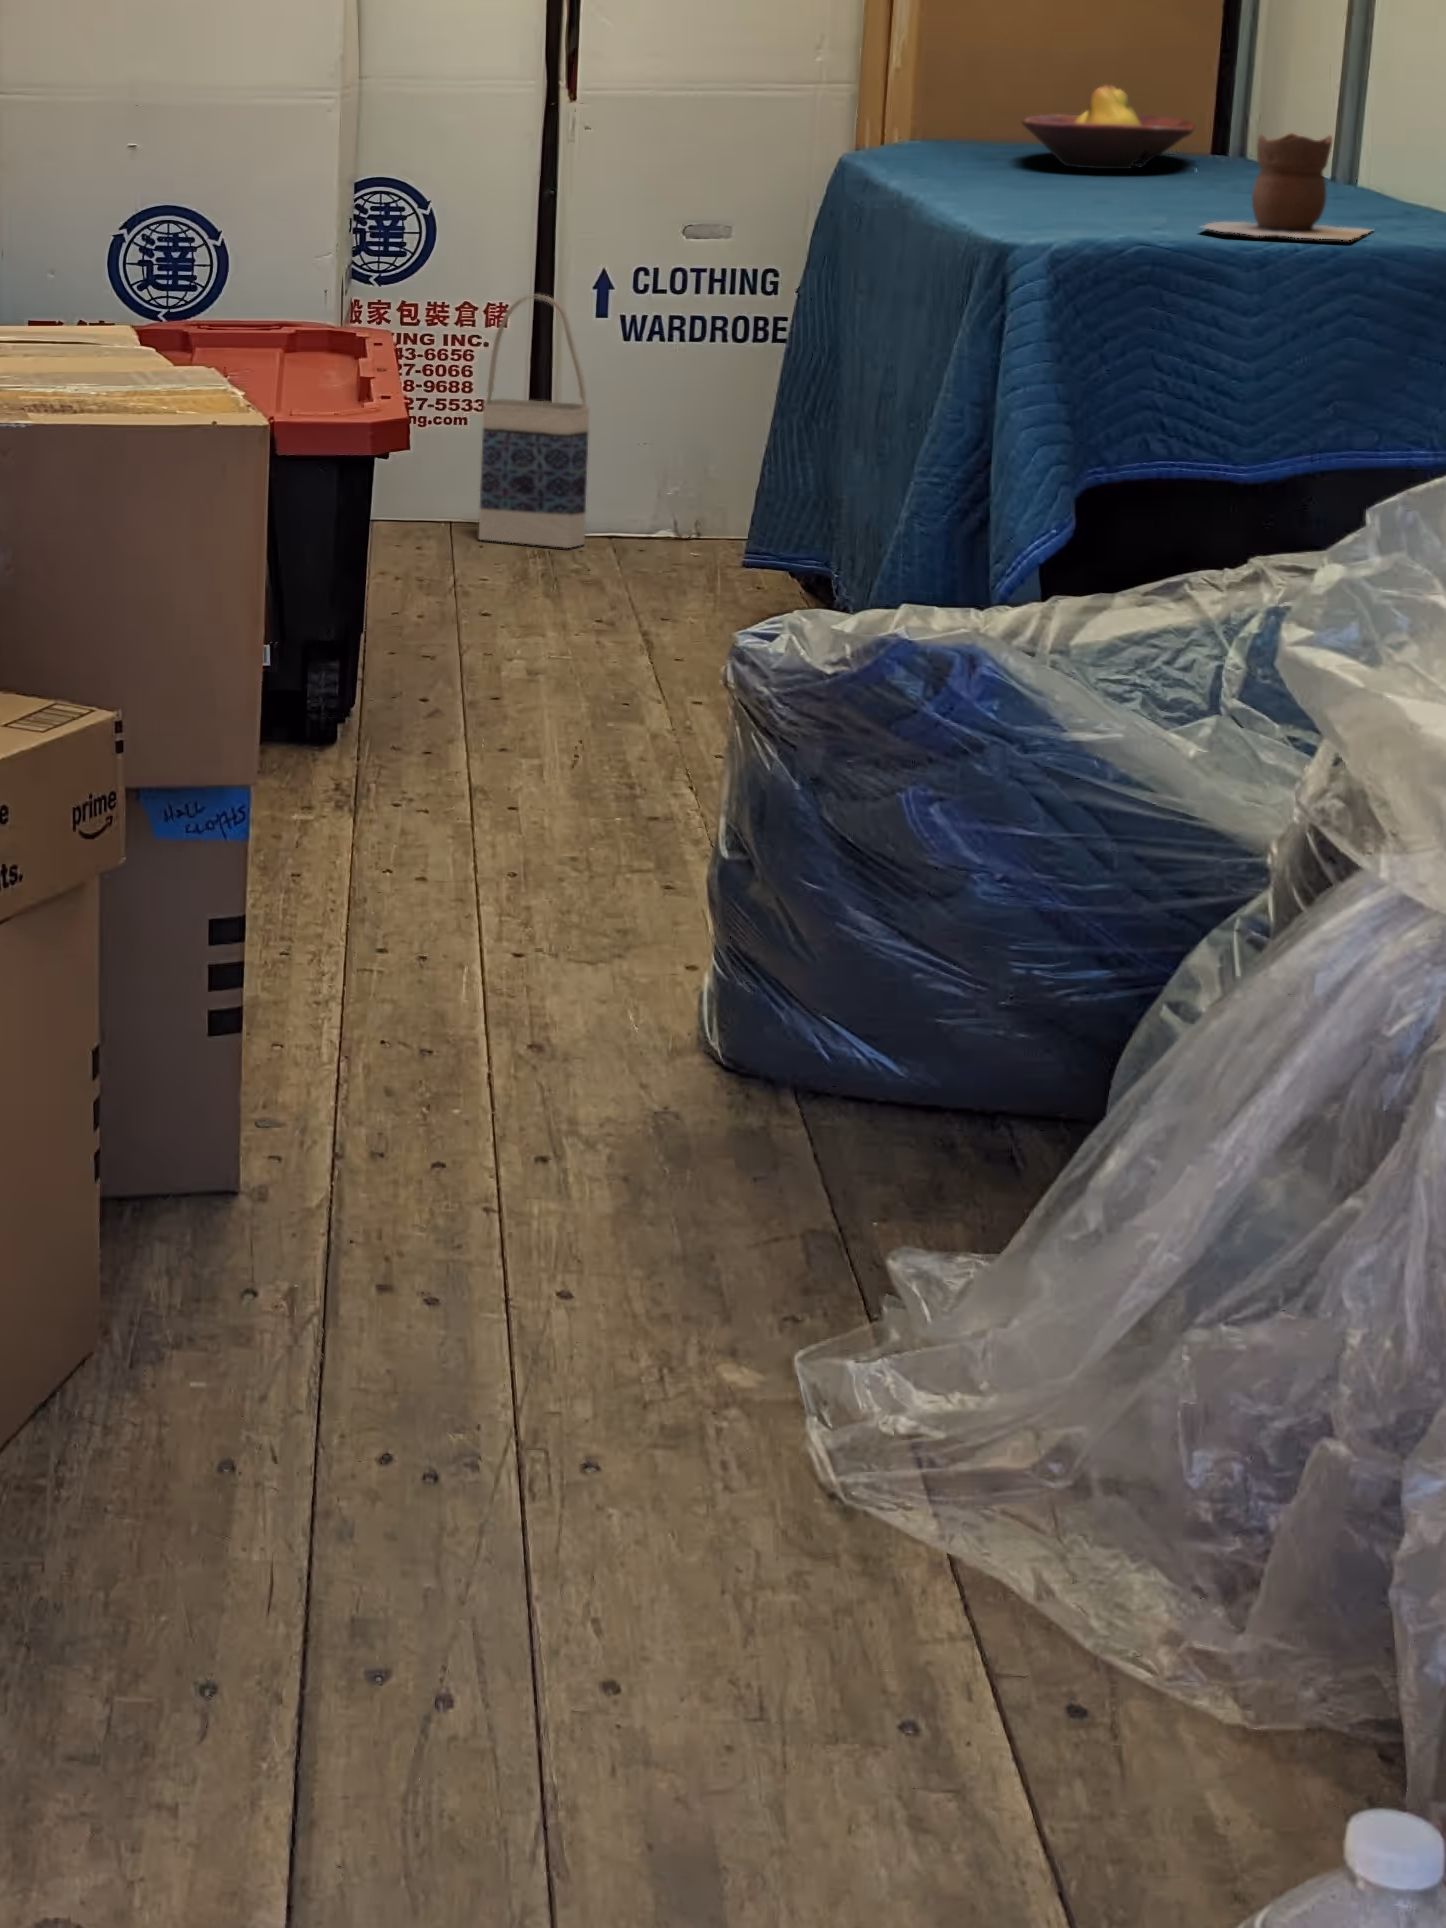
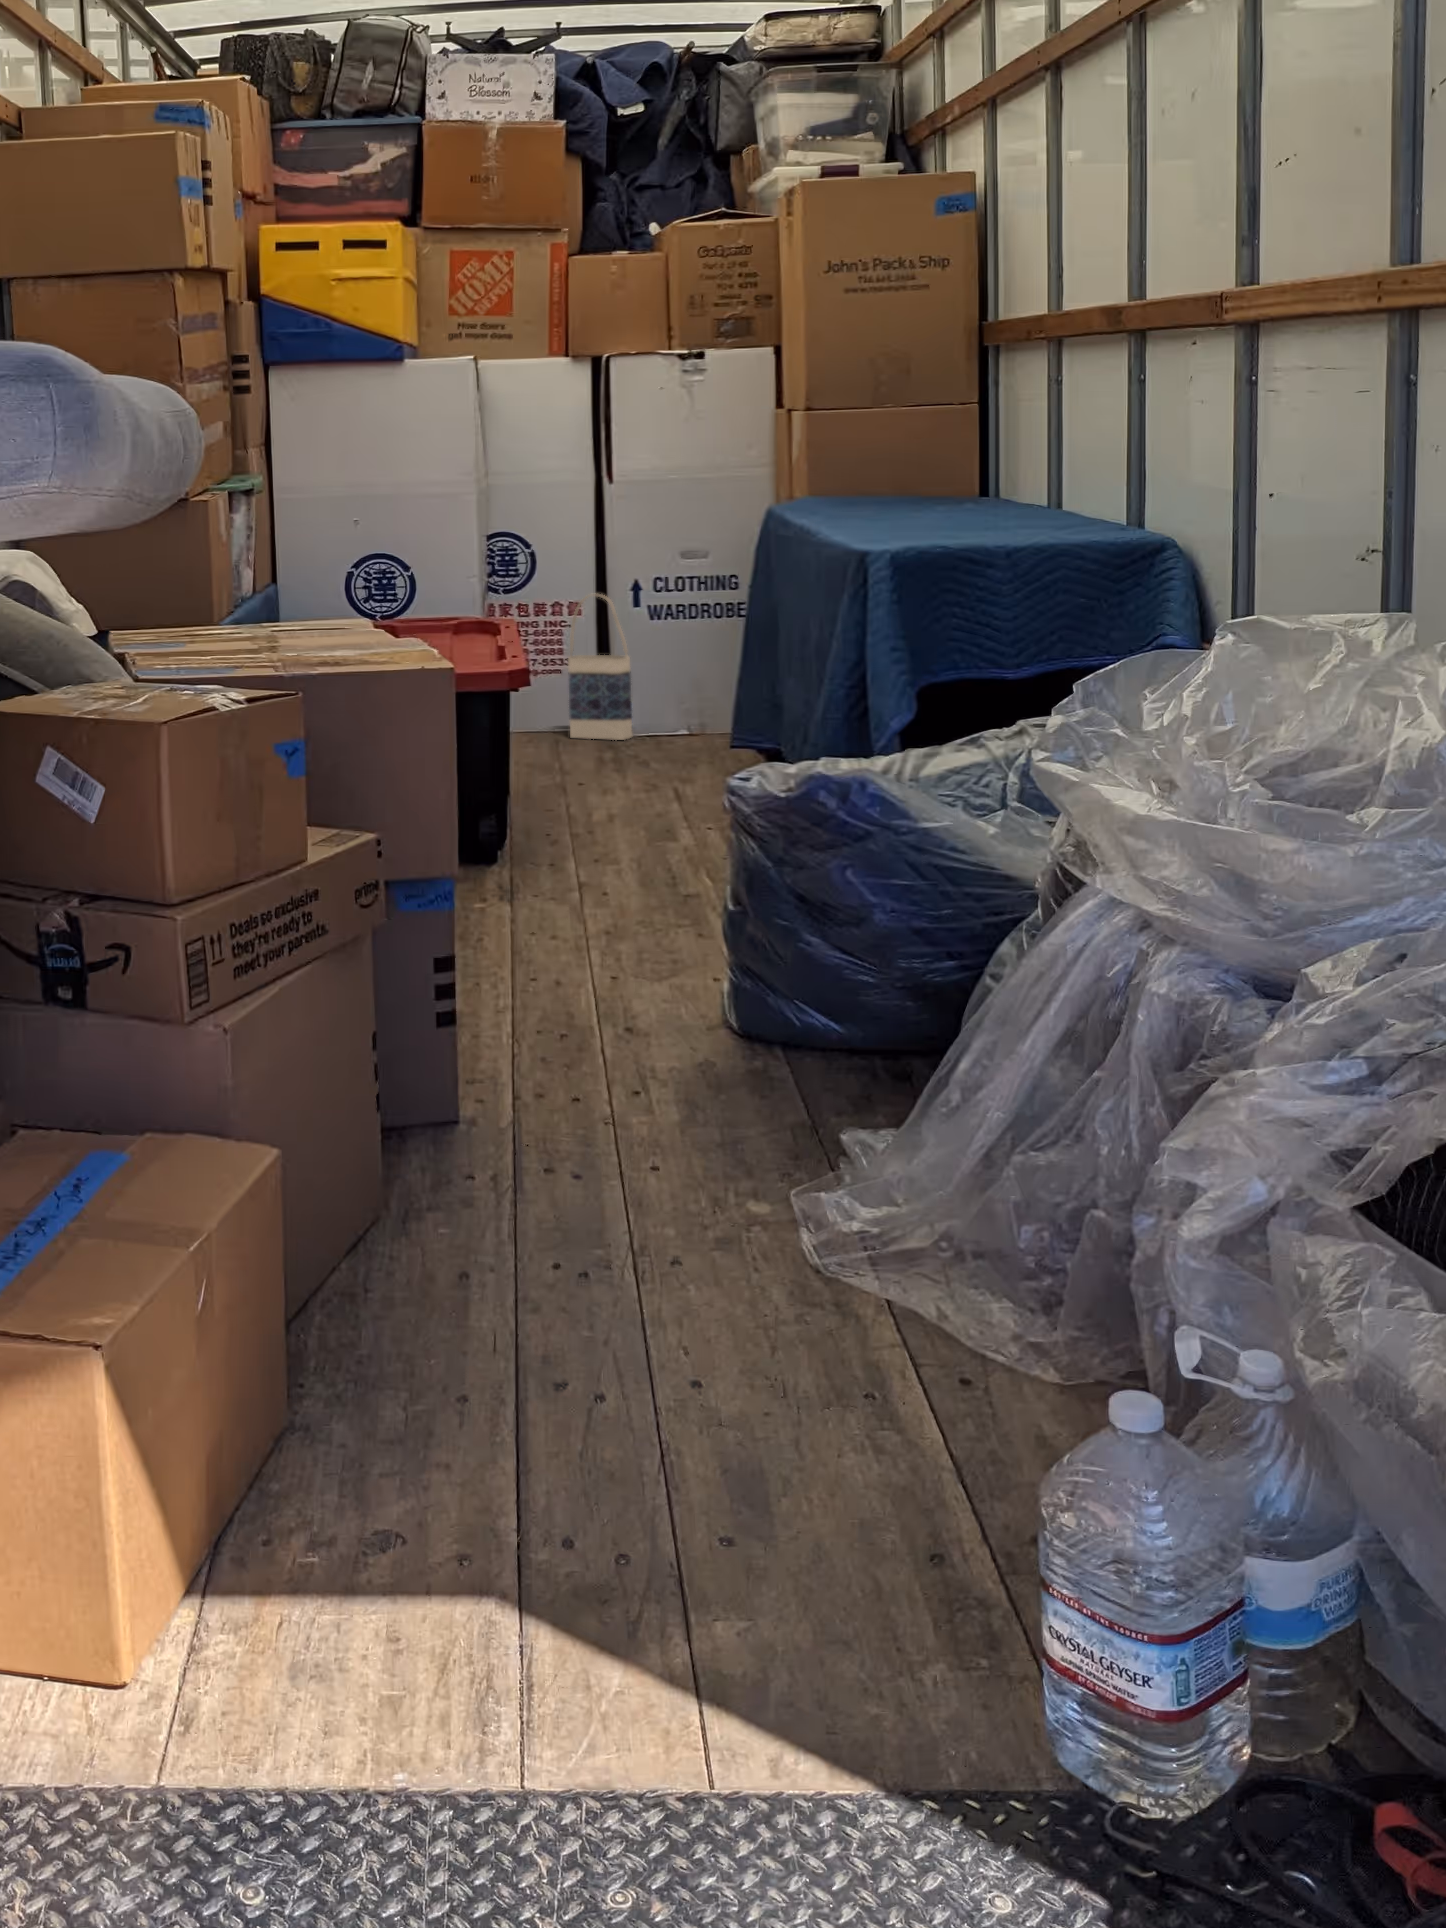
fruit bowl: present [1022,85,1195,169] -> none [867,457,967,504]
vase: present [1203,133,1371,240] -> none [971,478,1072,537]

